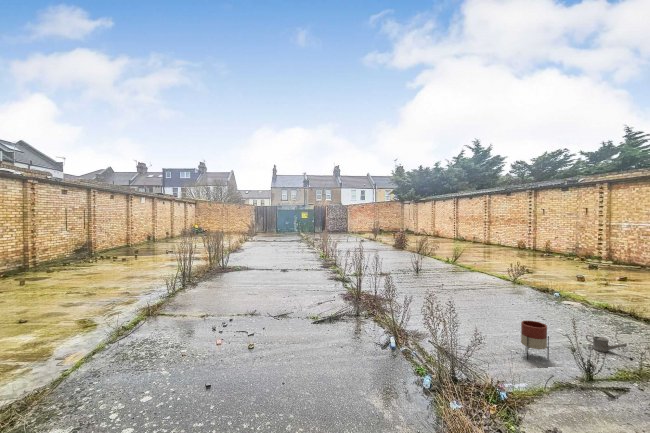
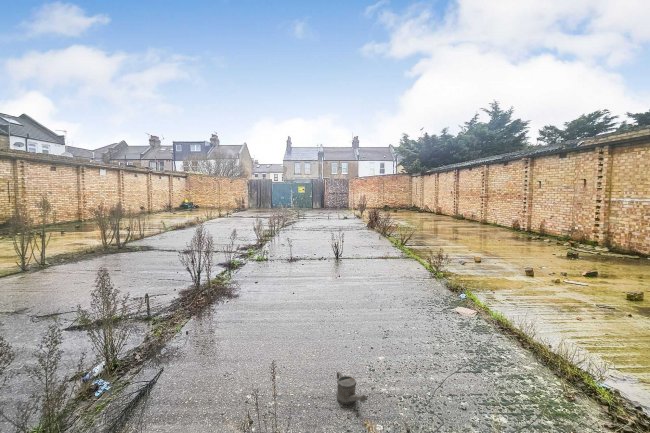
planter: present [521,321,549,359] -> none [195,346,234,412]

